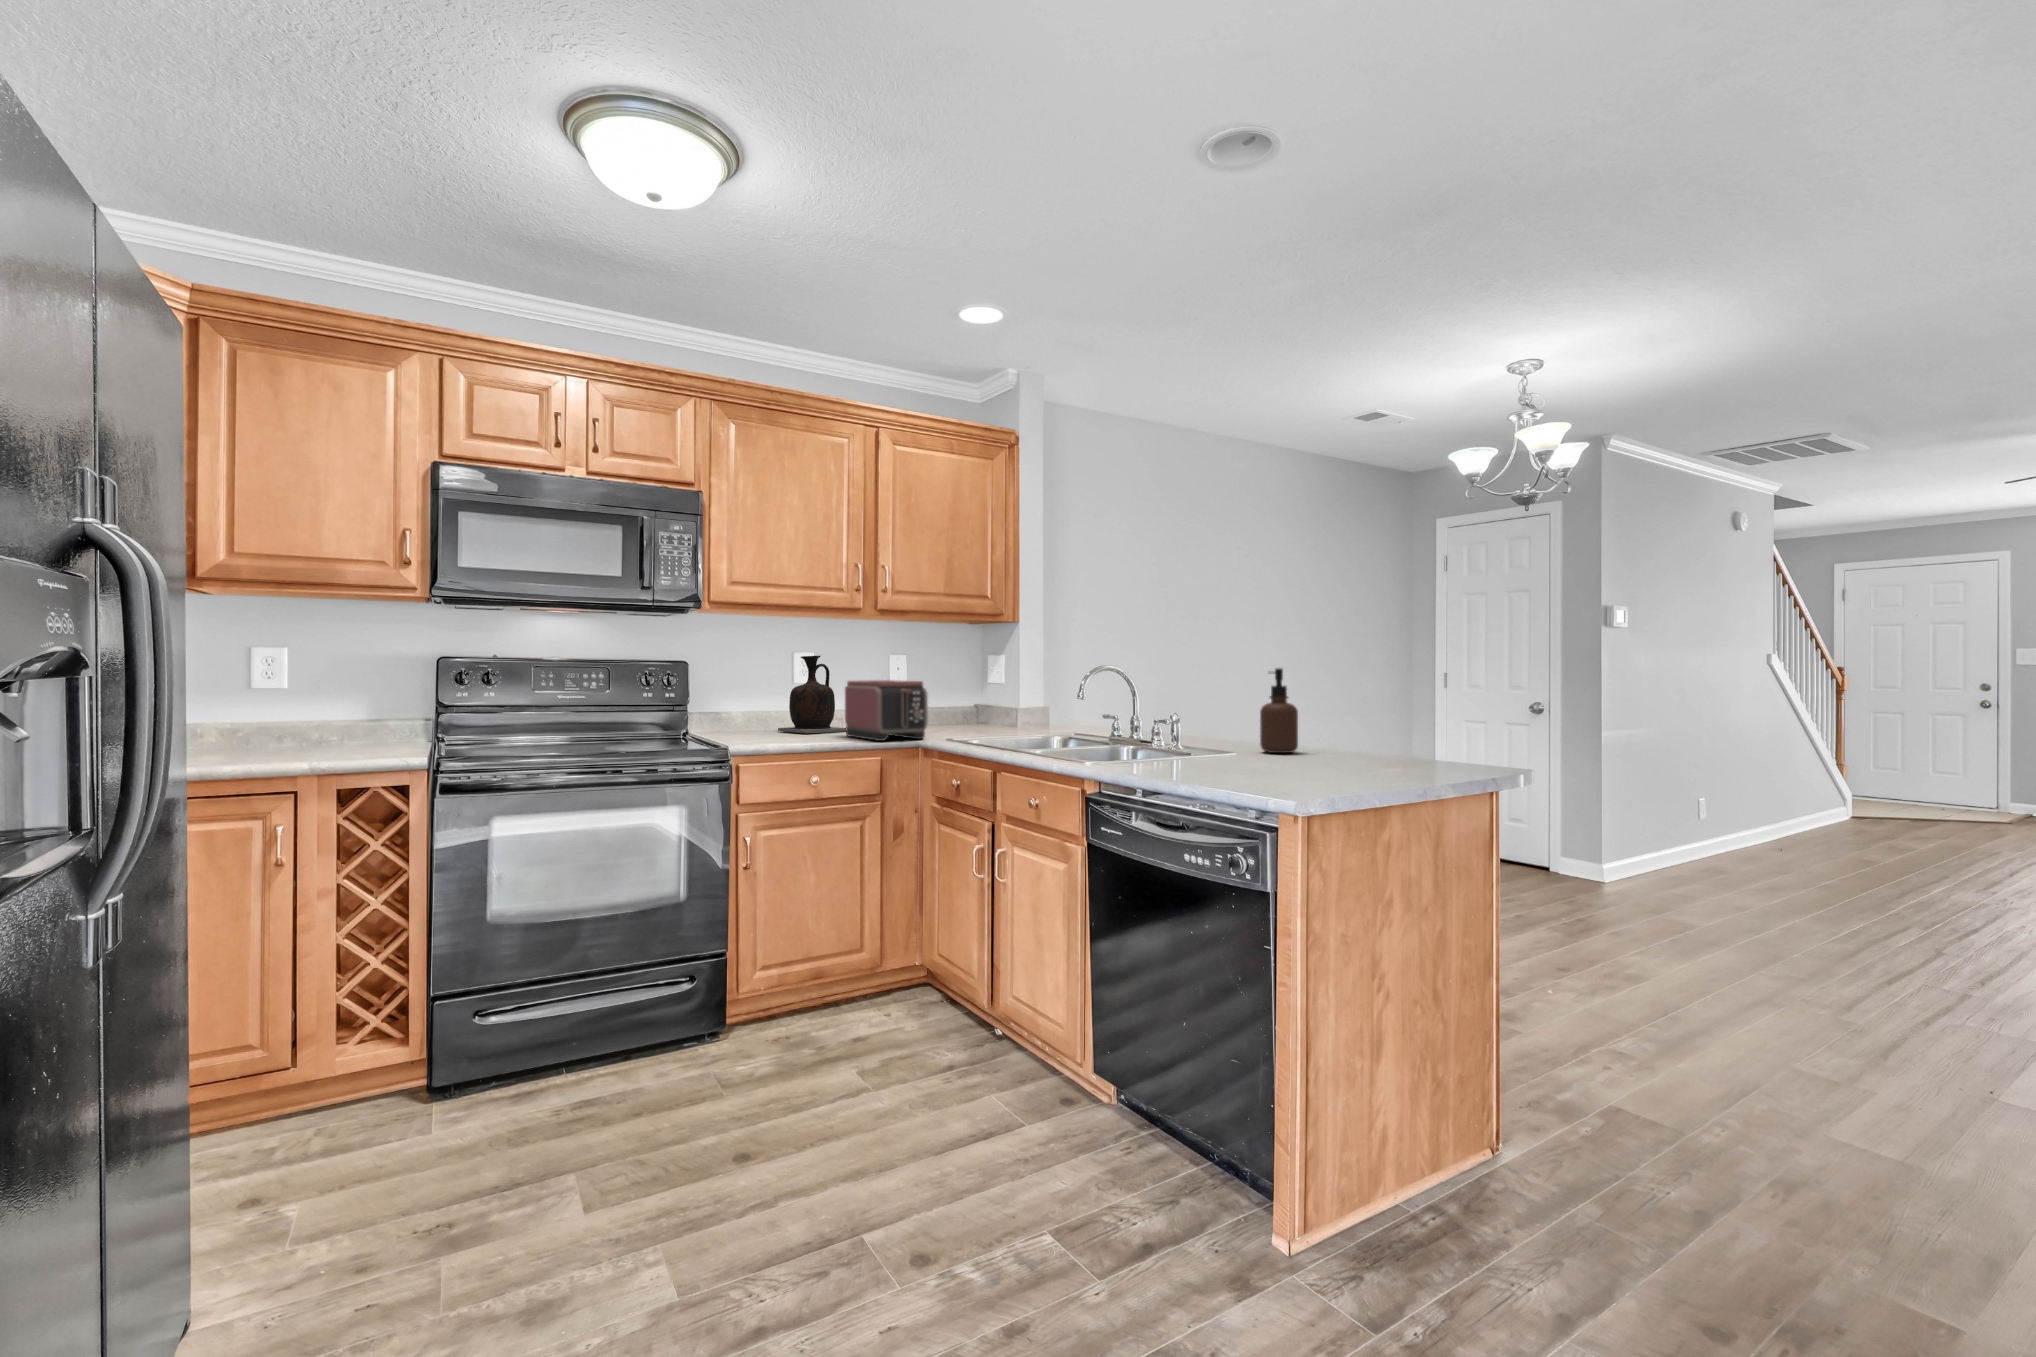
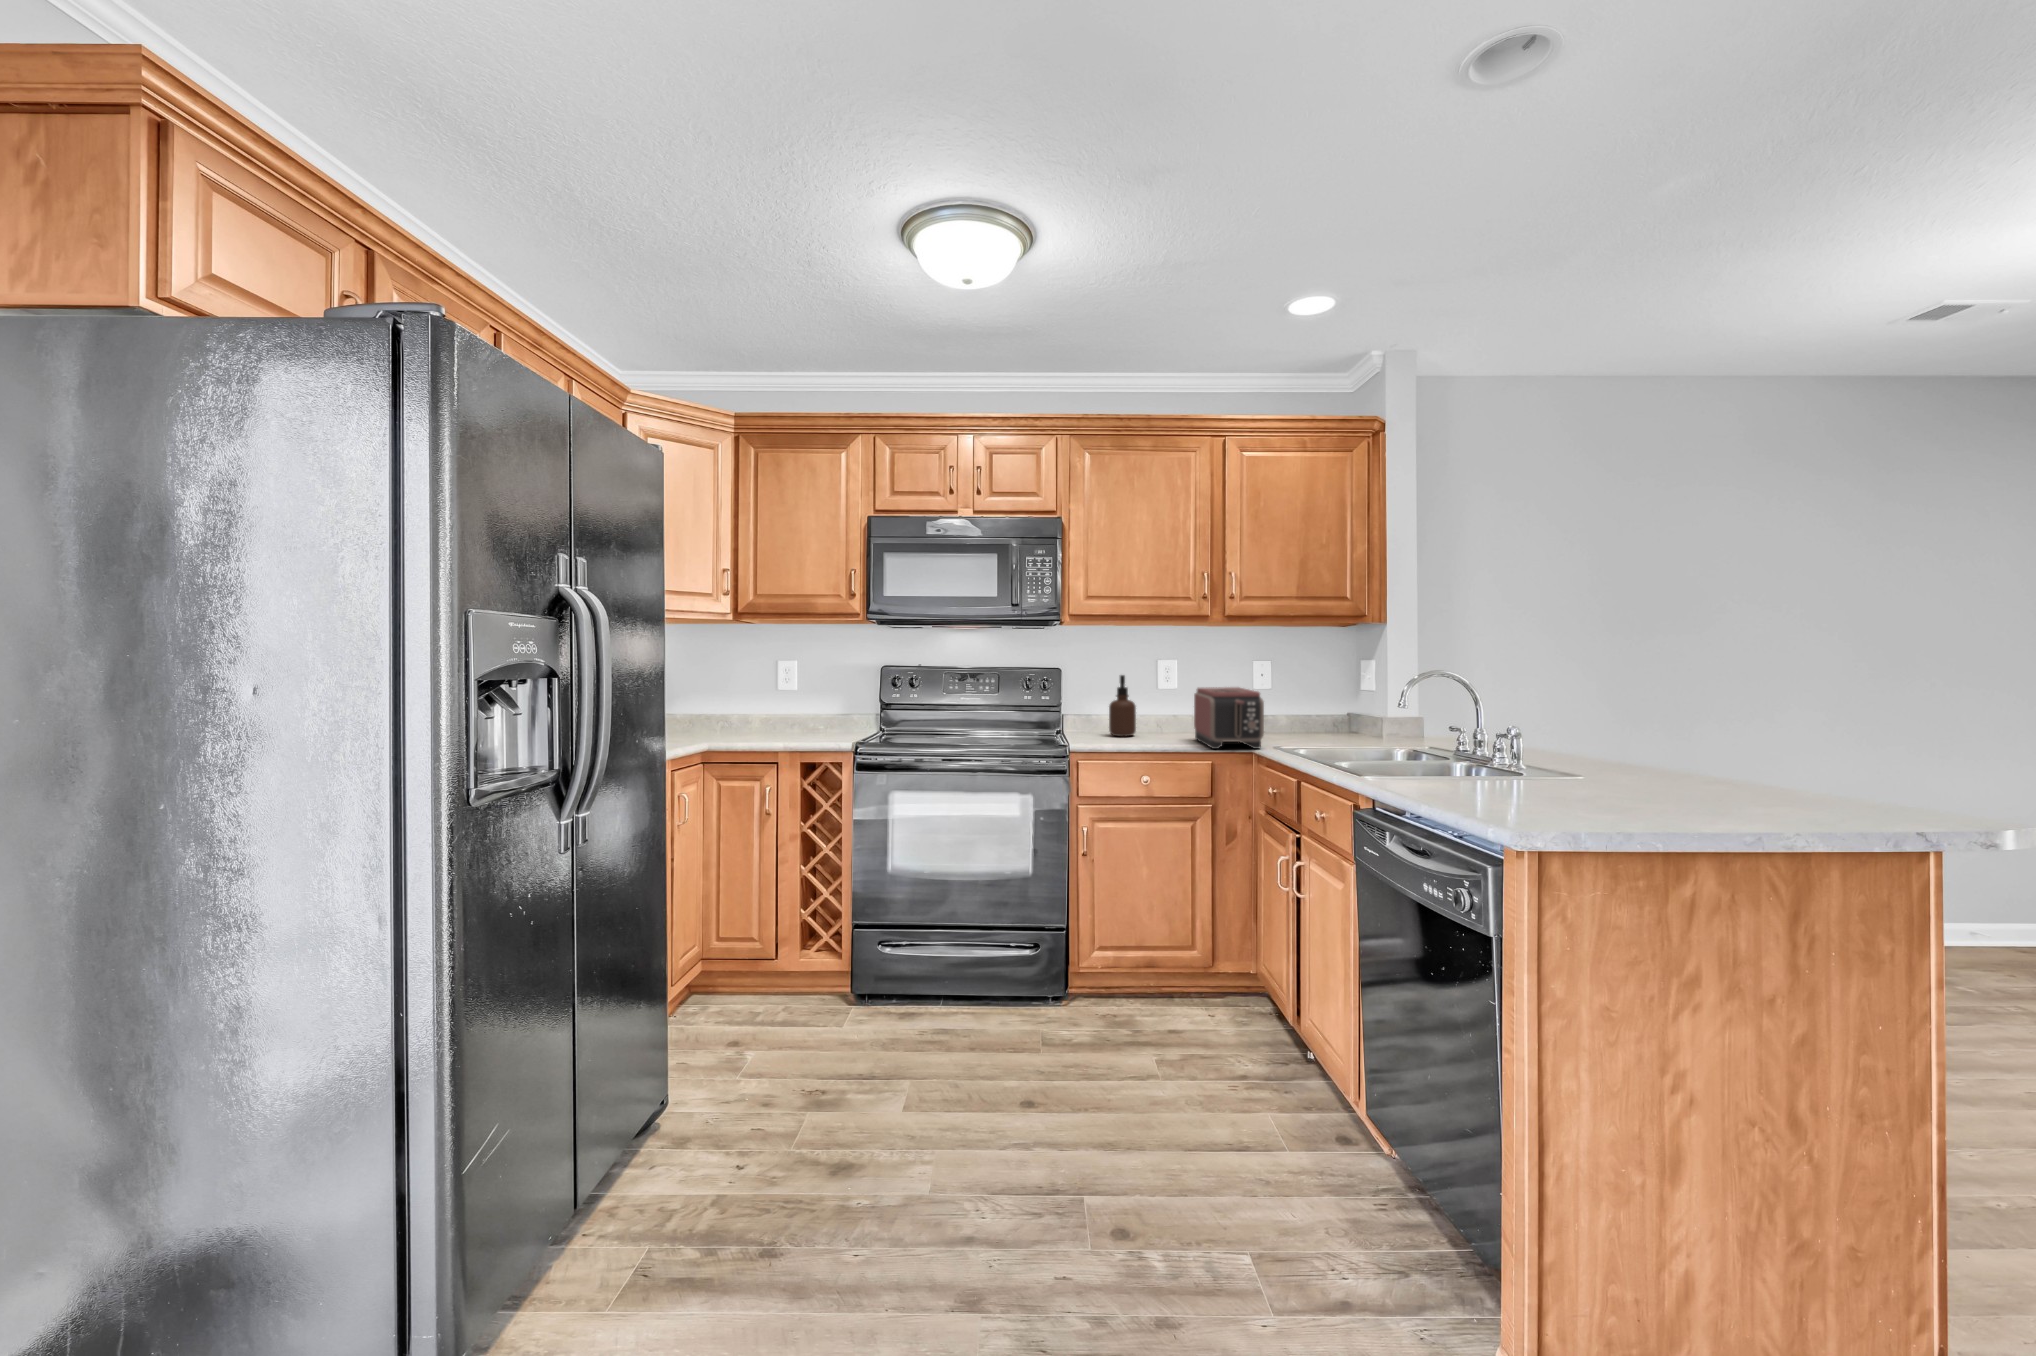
vase: present [778,656,846,733] -> none [1146,661,1208,734]
soap dispenser: present [1260,668,1298,753] -> present [1109,675,1136,737]

